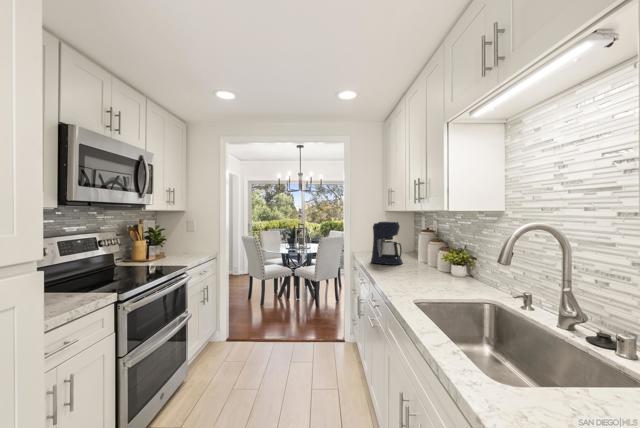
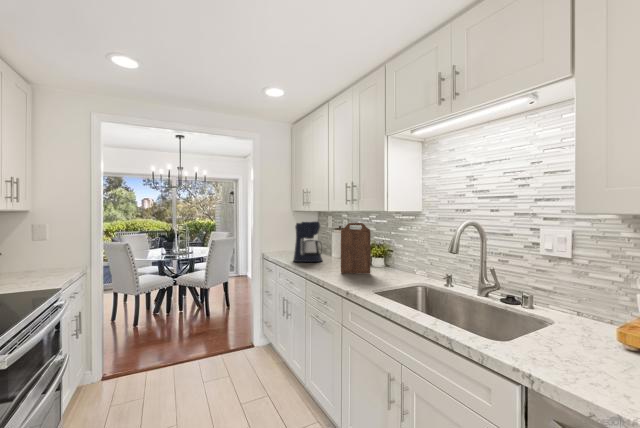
cutting board: none [403,224,437,283] -> present [341,223,371,274]

